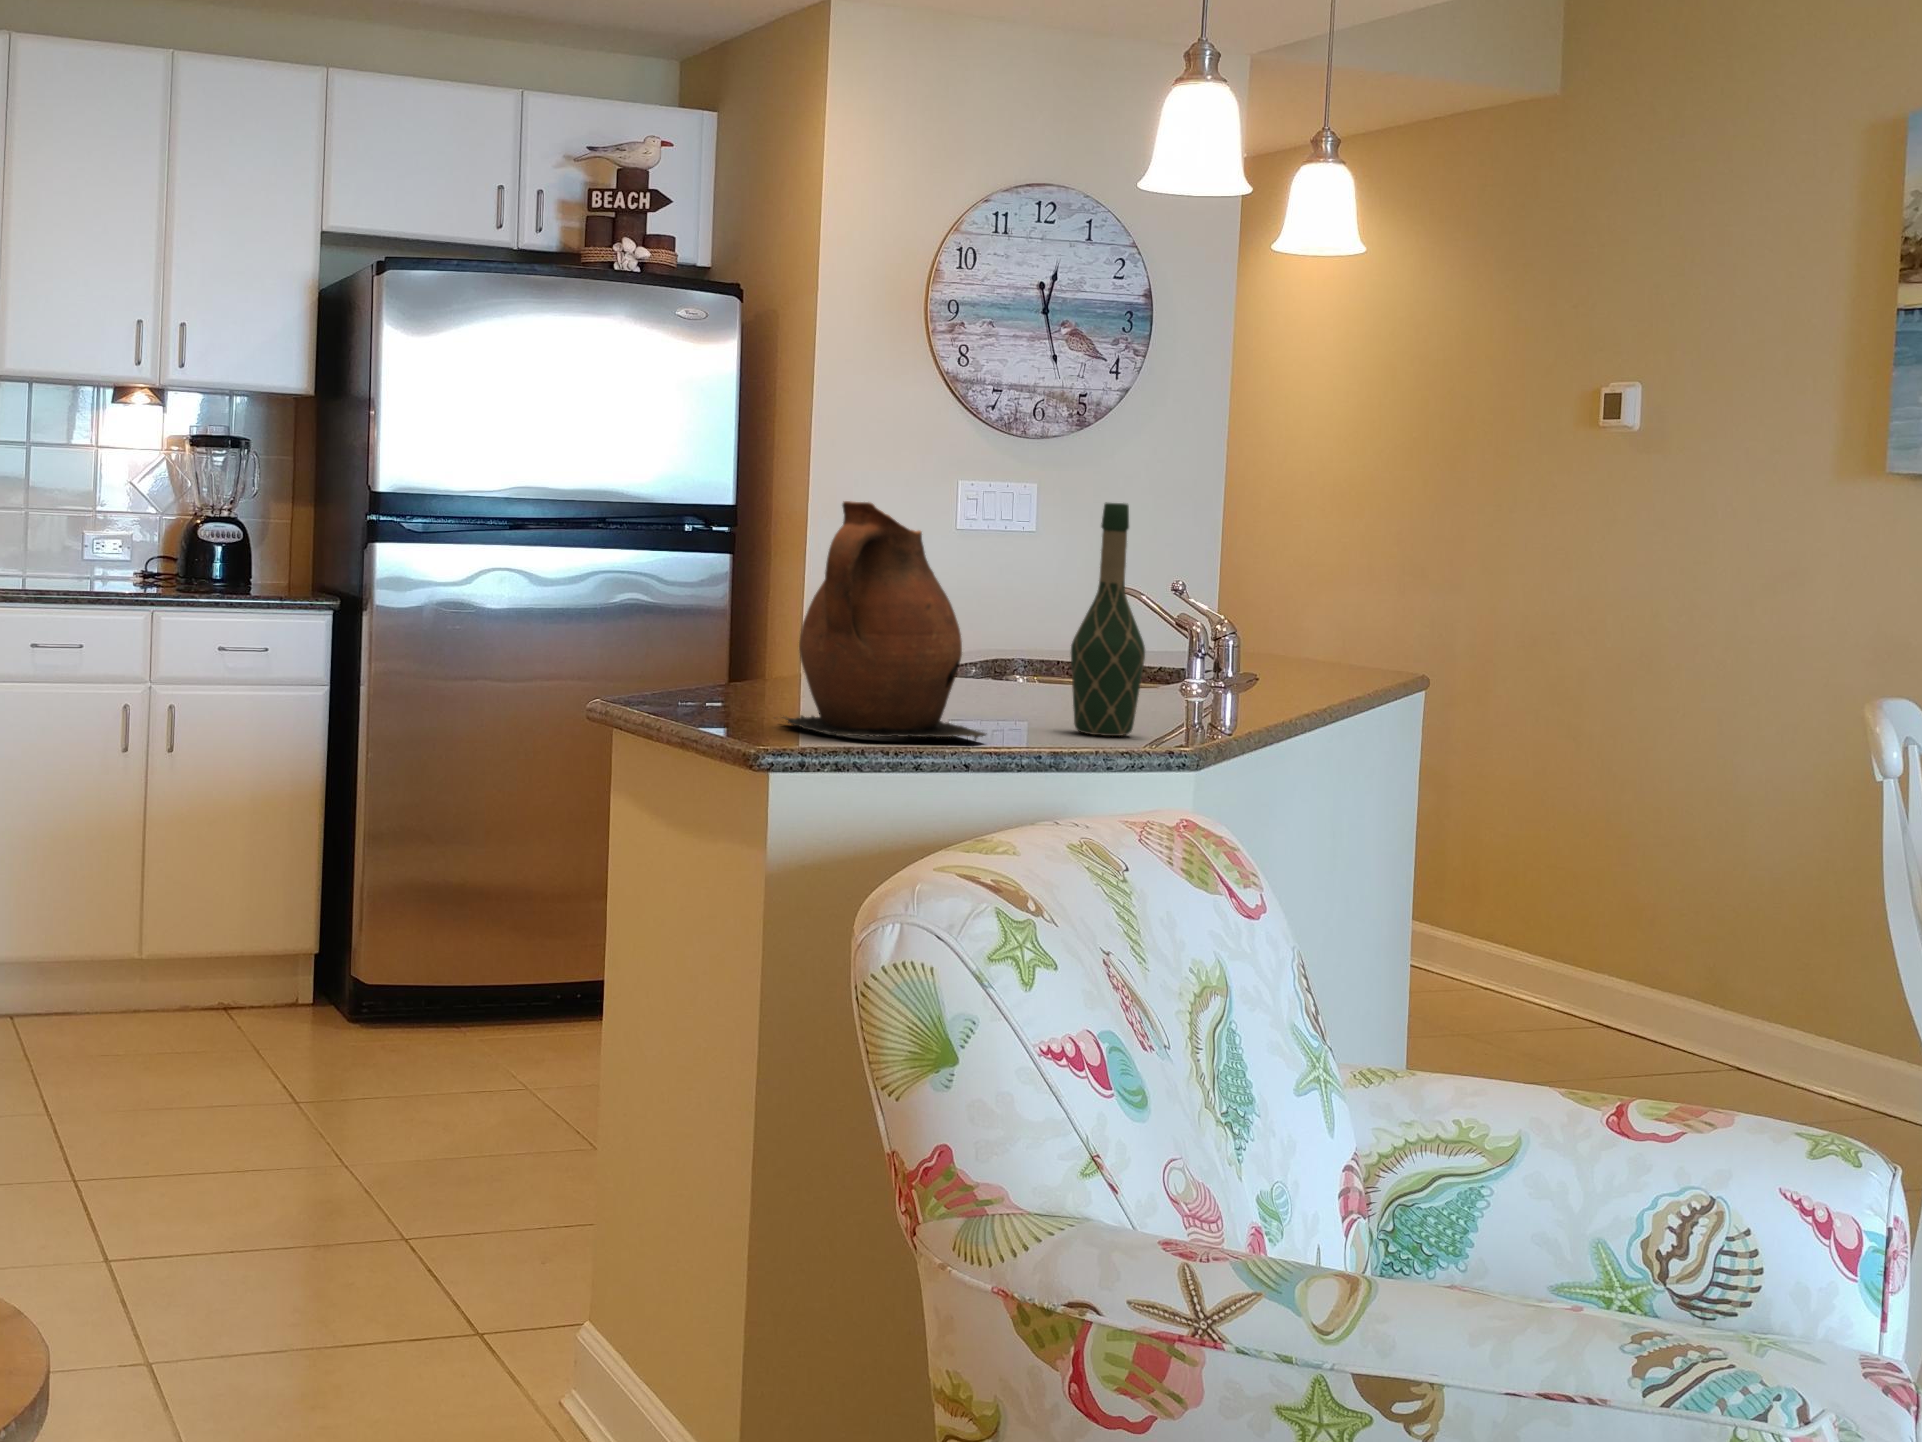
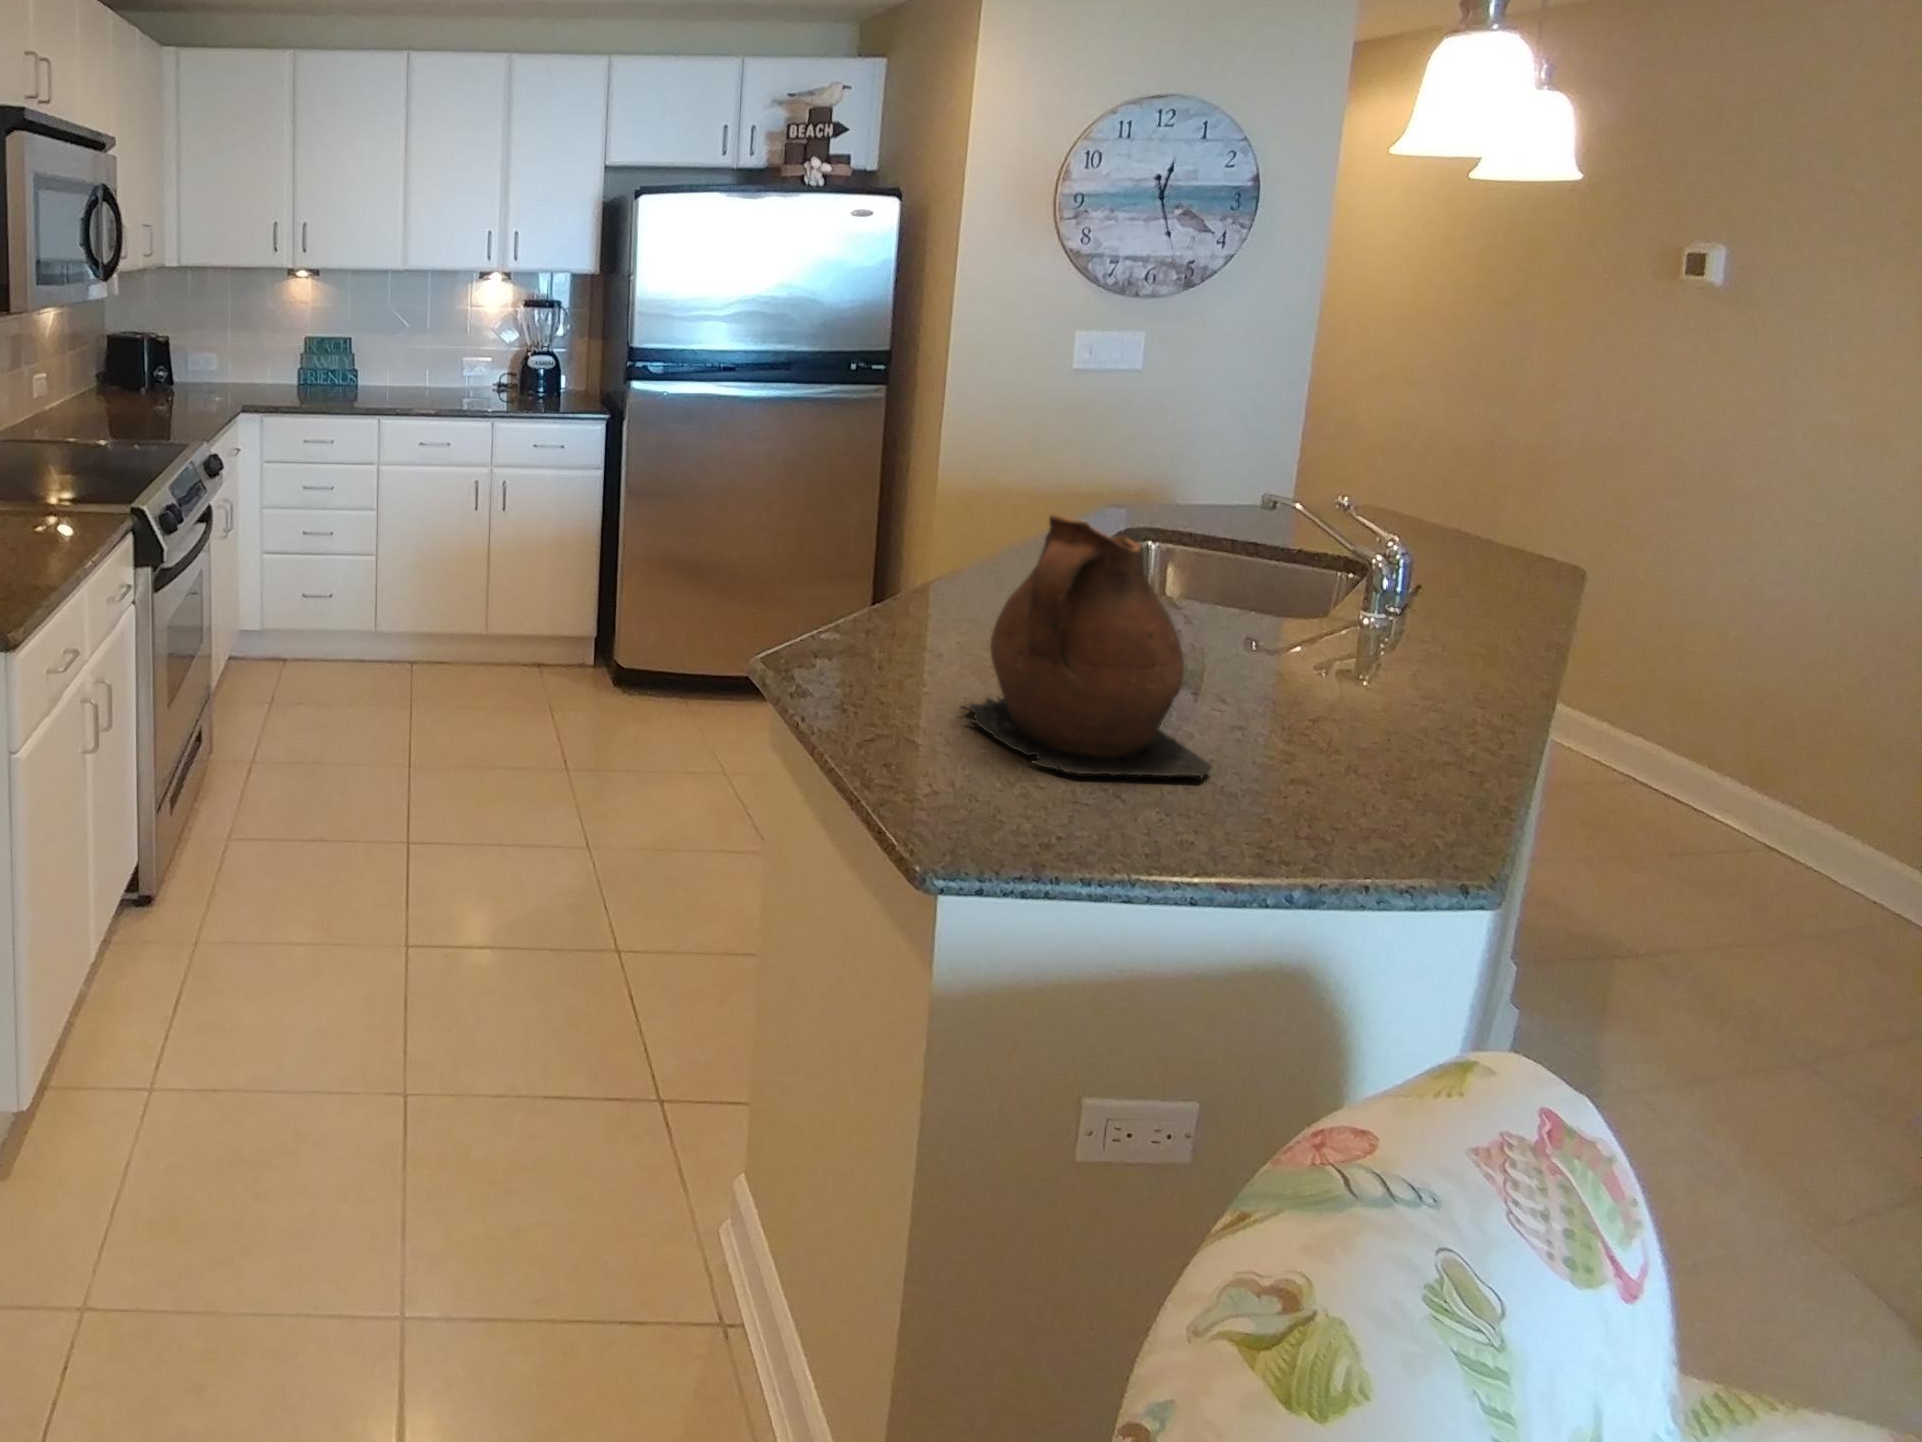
wine bottle: present [1071,503,1145,736] -> none [1295,493,1396,743]

